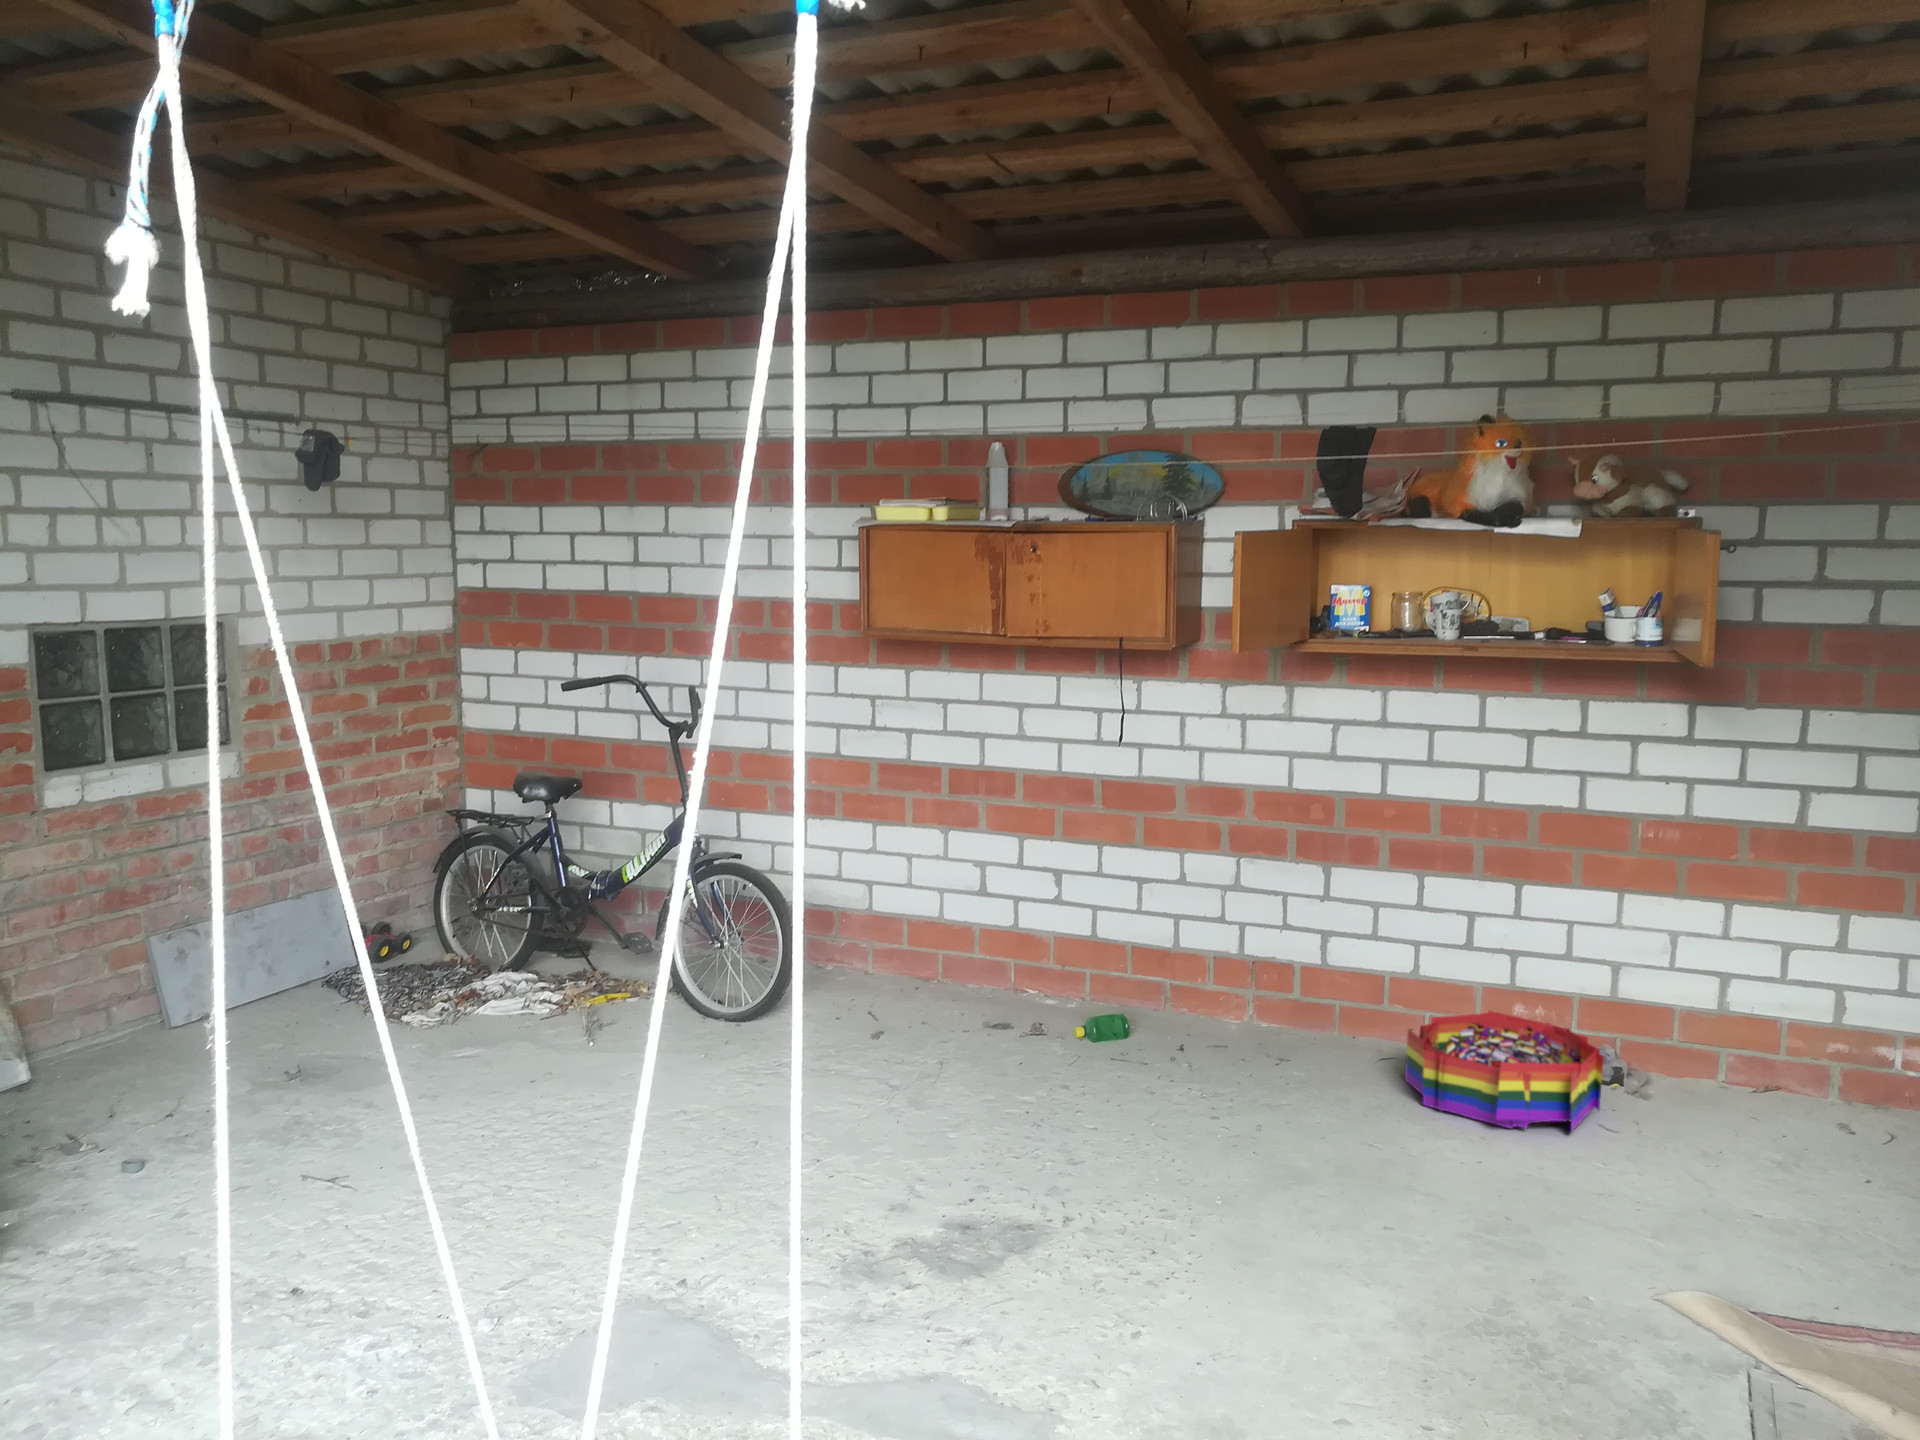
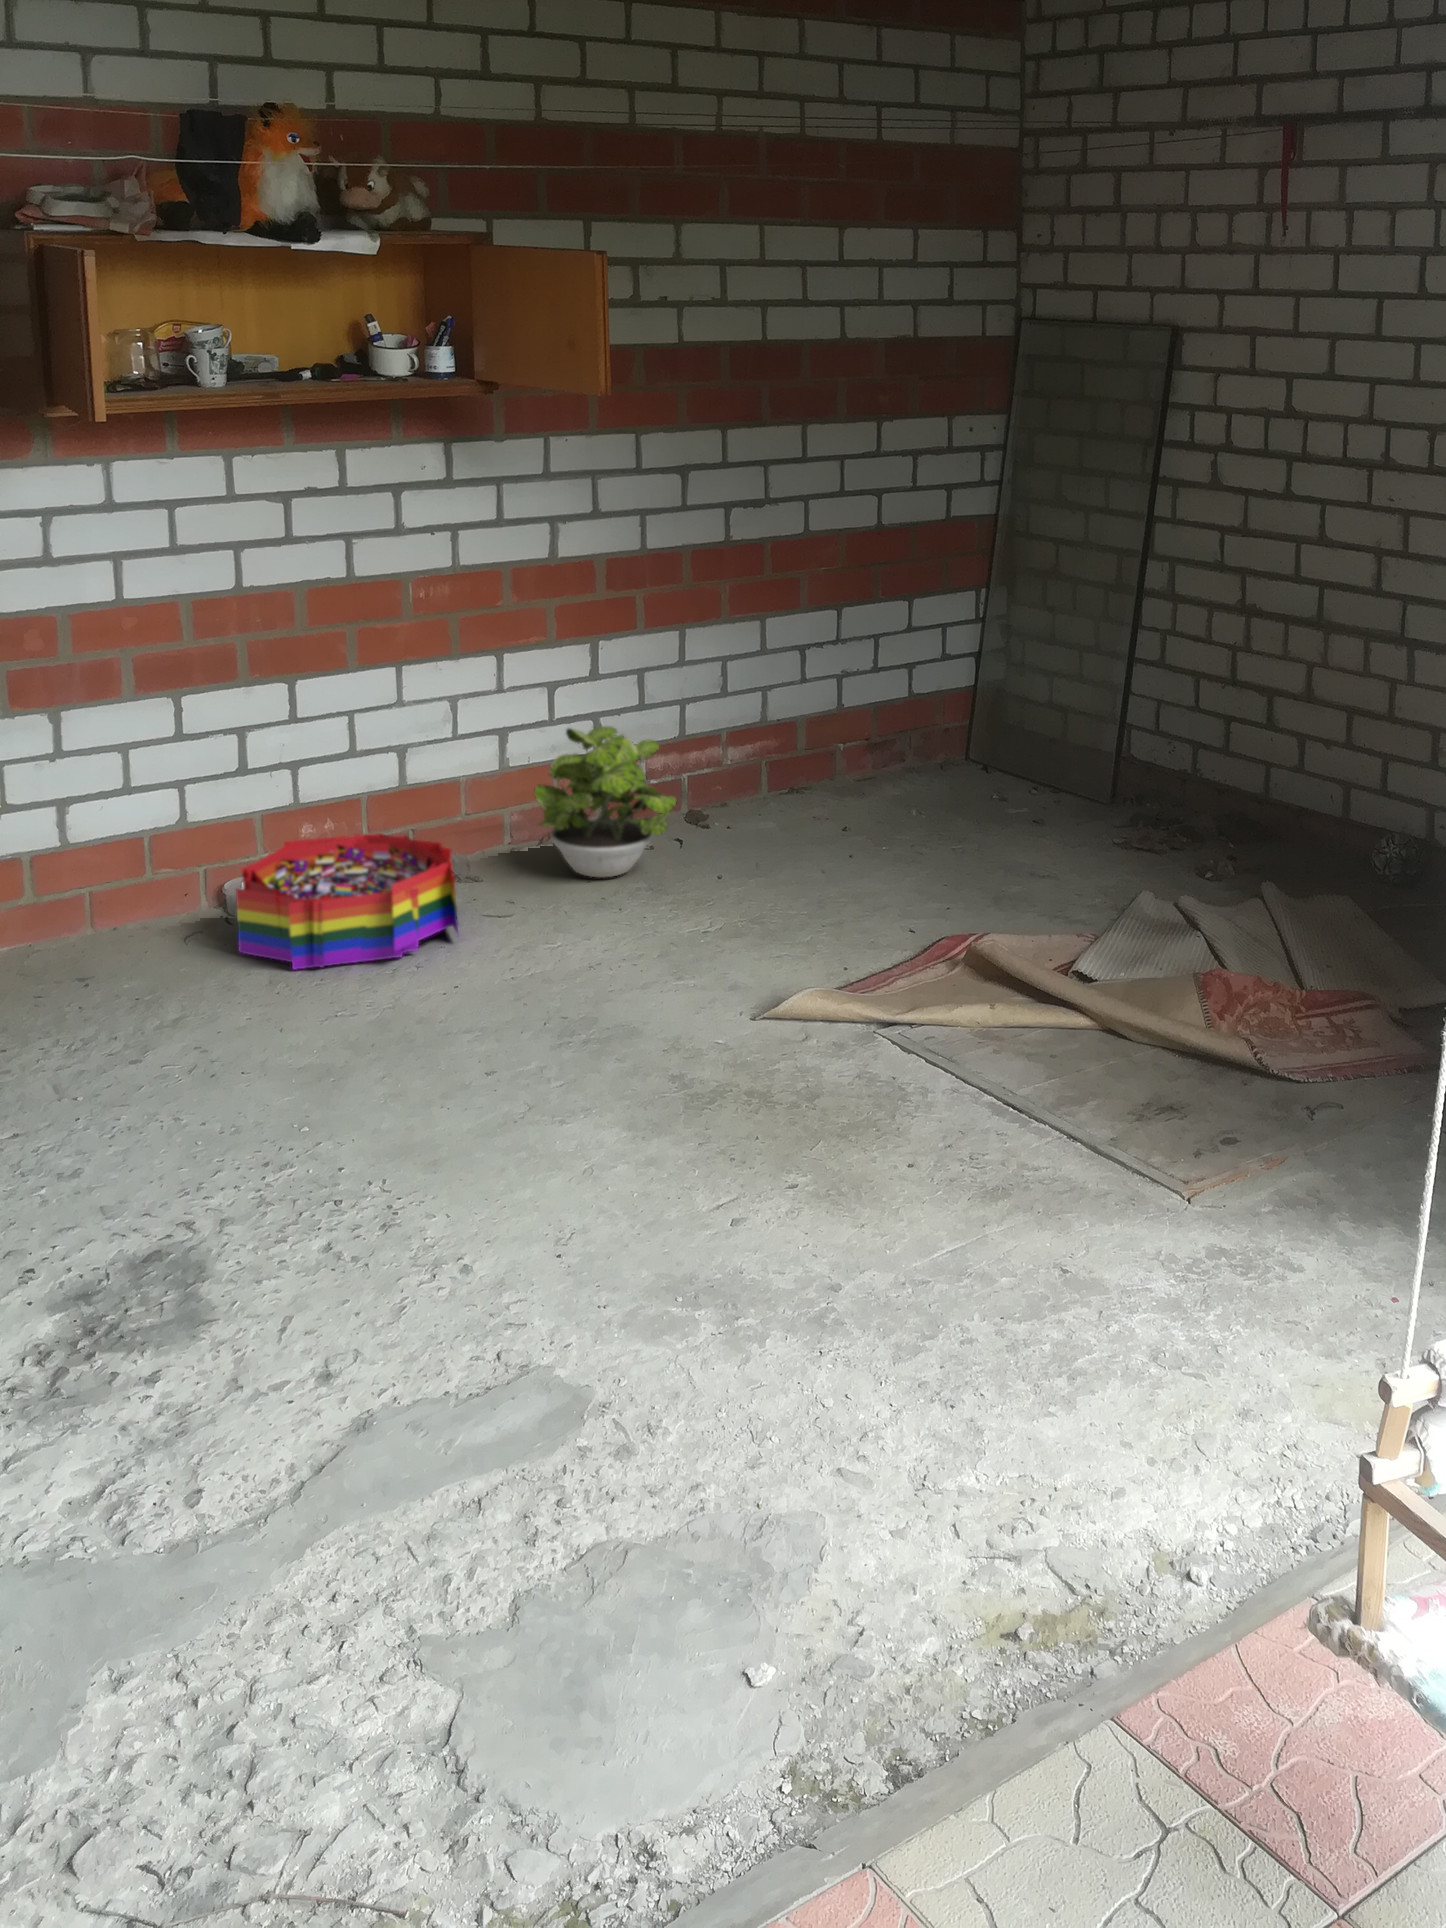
potted plant: none [1721,989,1875,1144] -> present [534,726,677,877]

